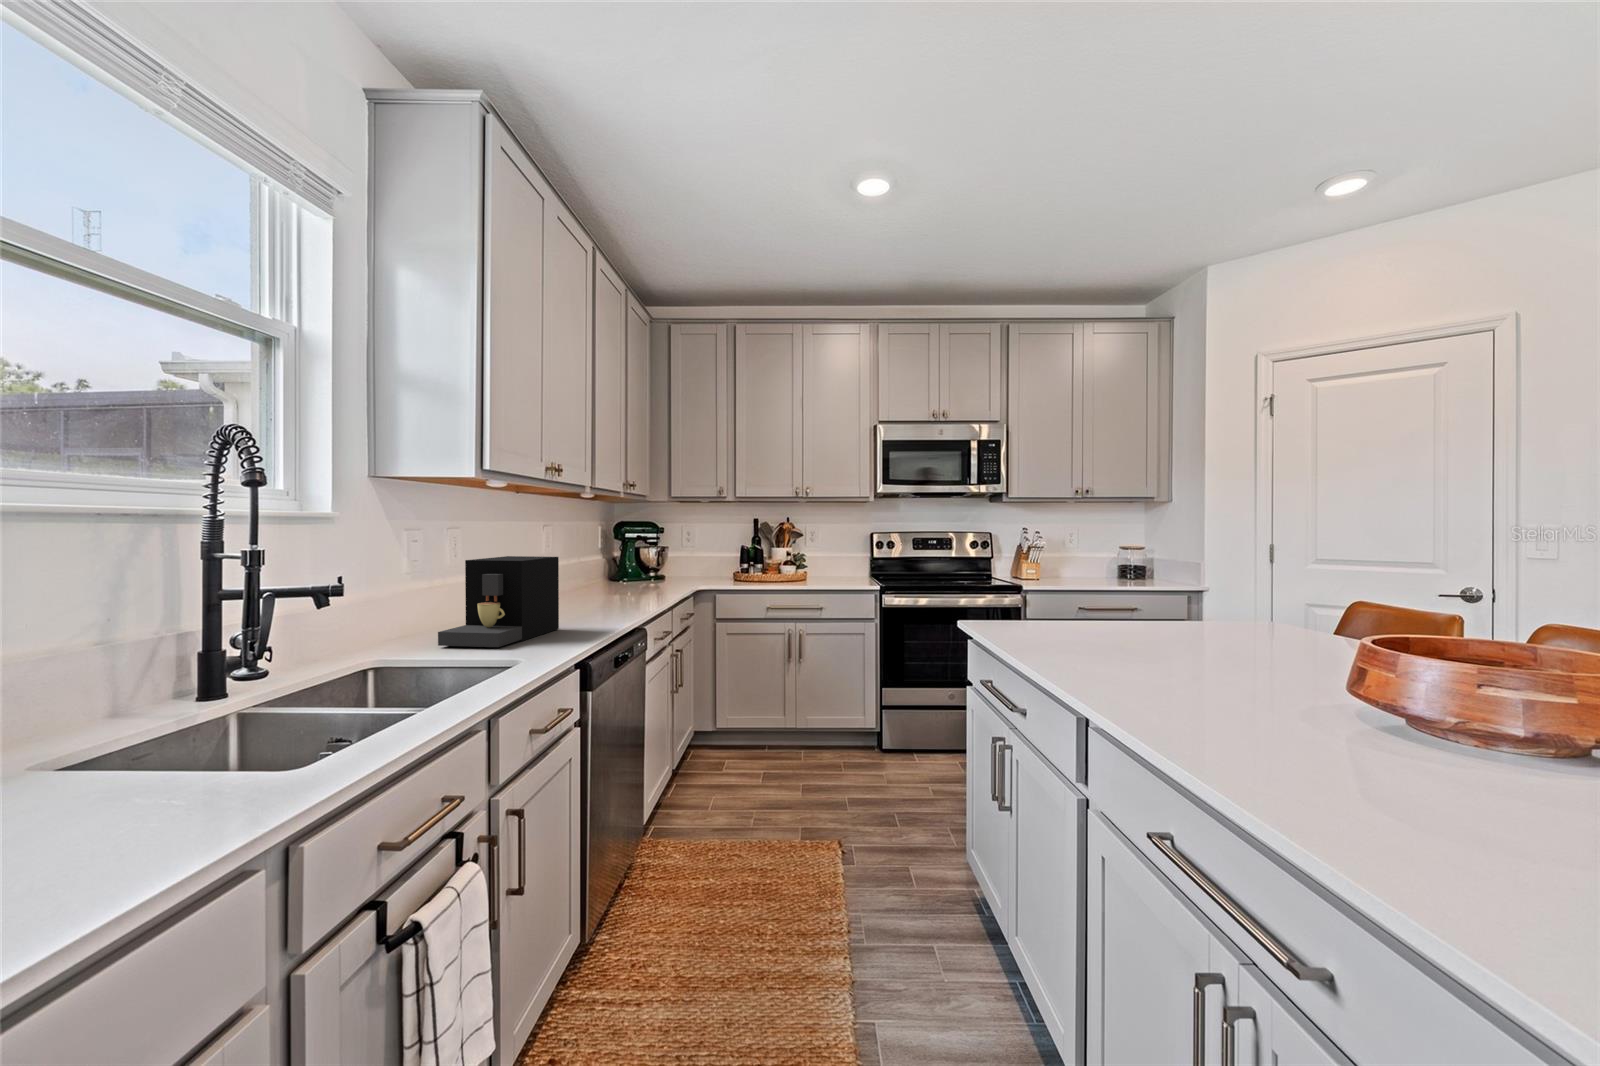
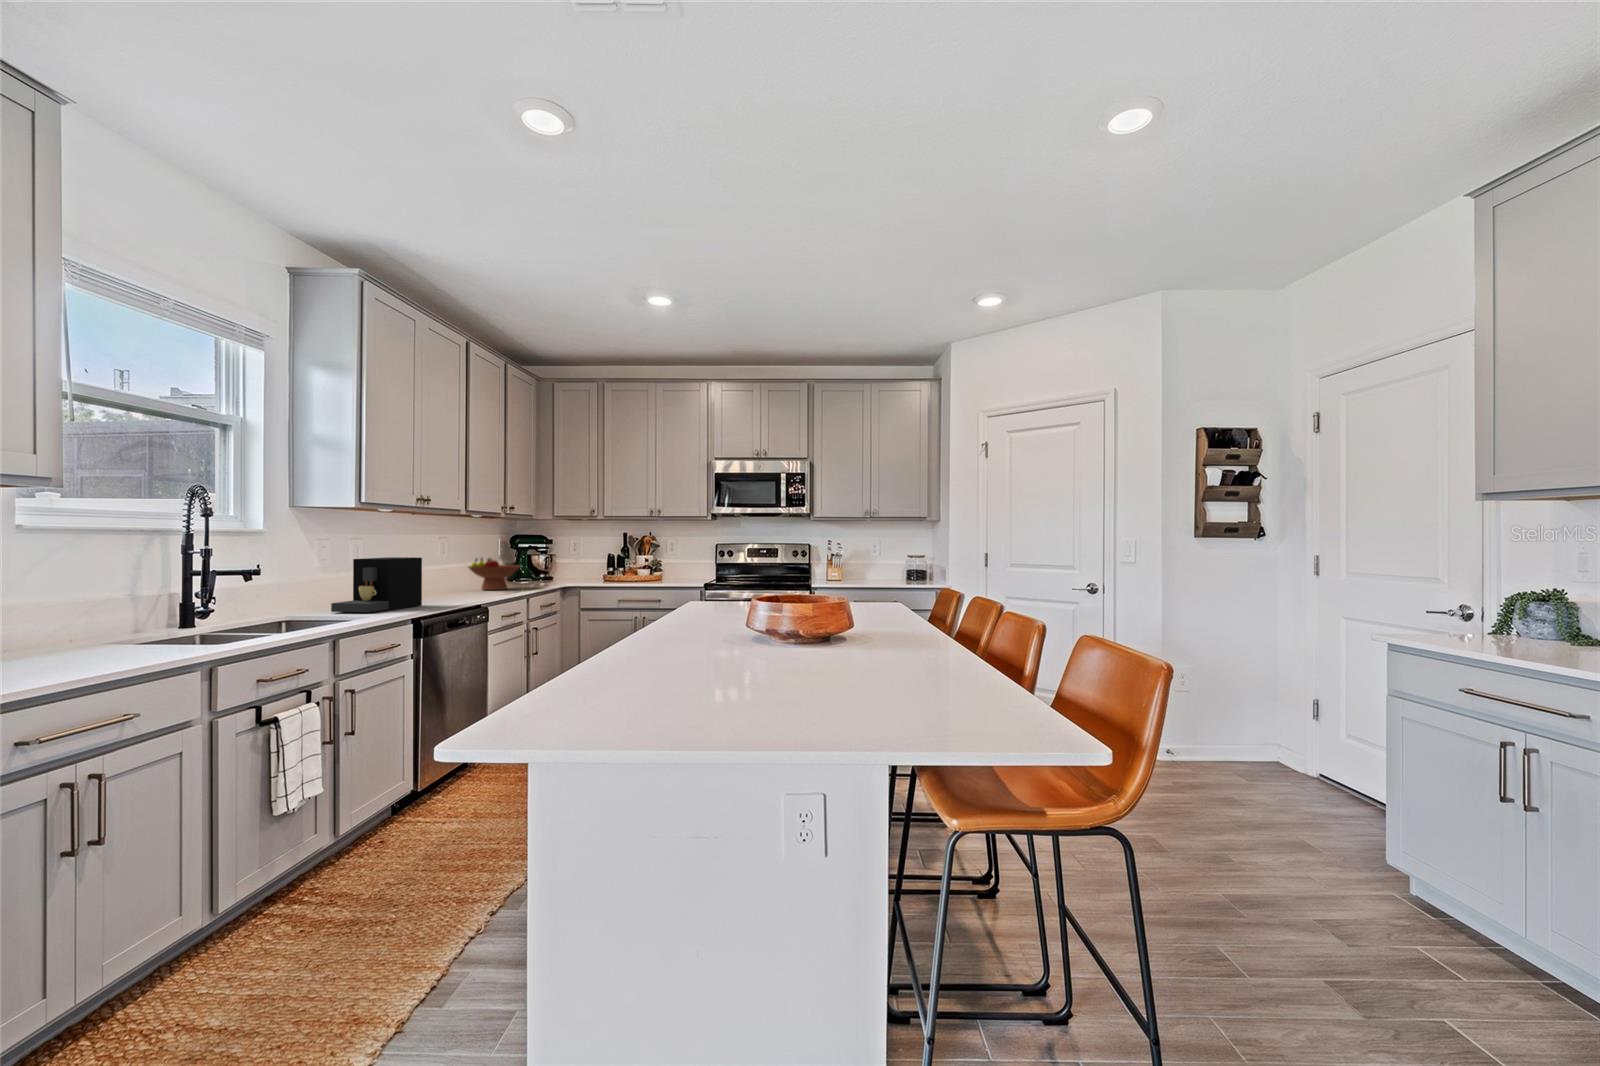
fruit bowl: none [579,553,648,597] -> present [468,558,520,590]

